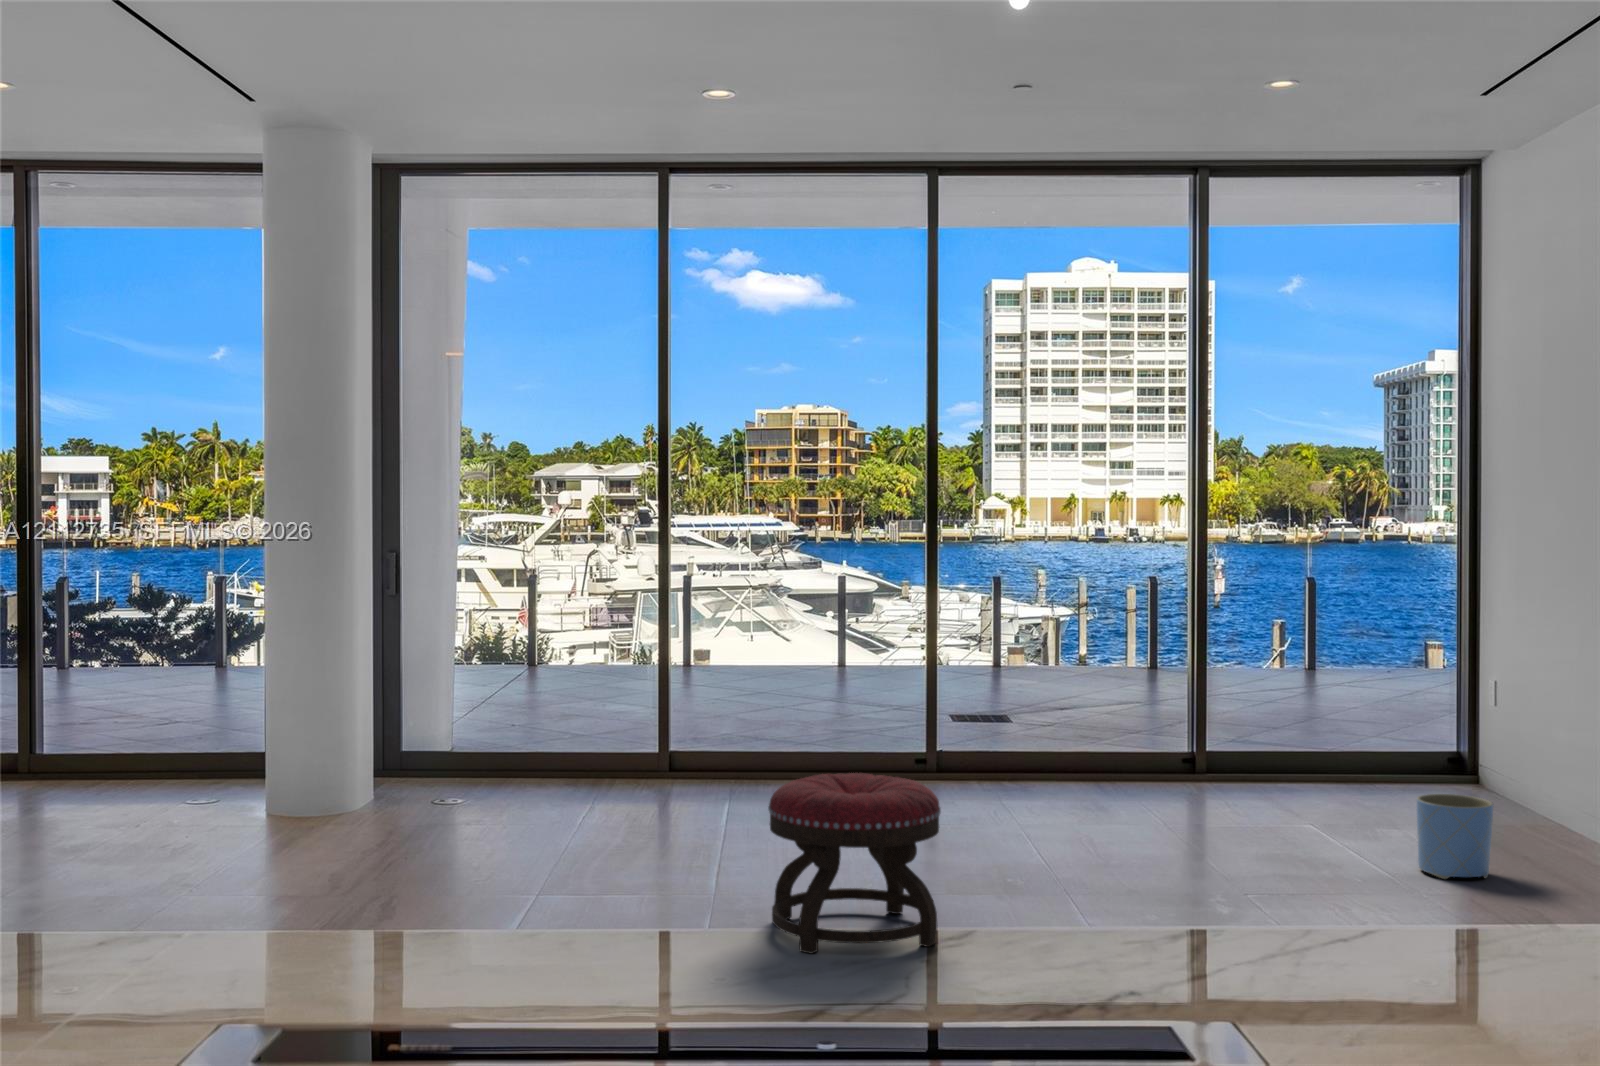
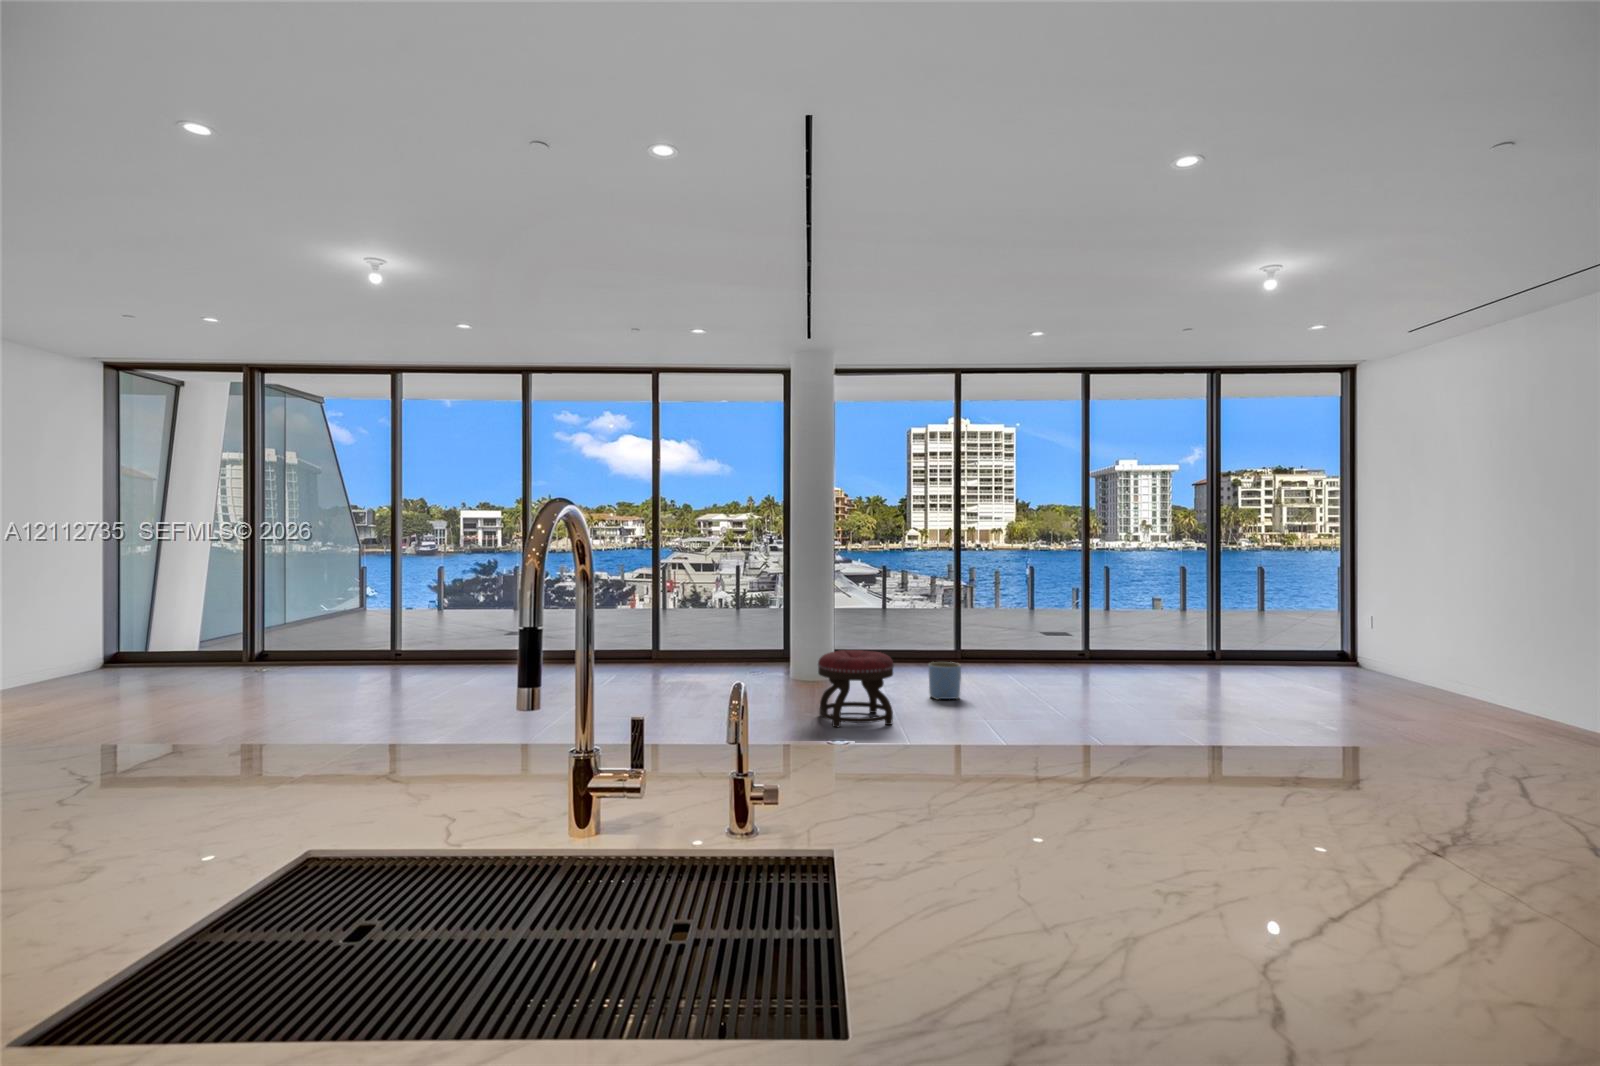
planter: present [1416,794,1493,879] -> present [928,662,961,700]

